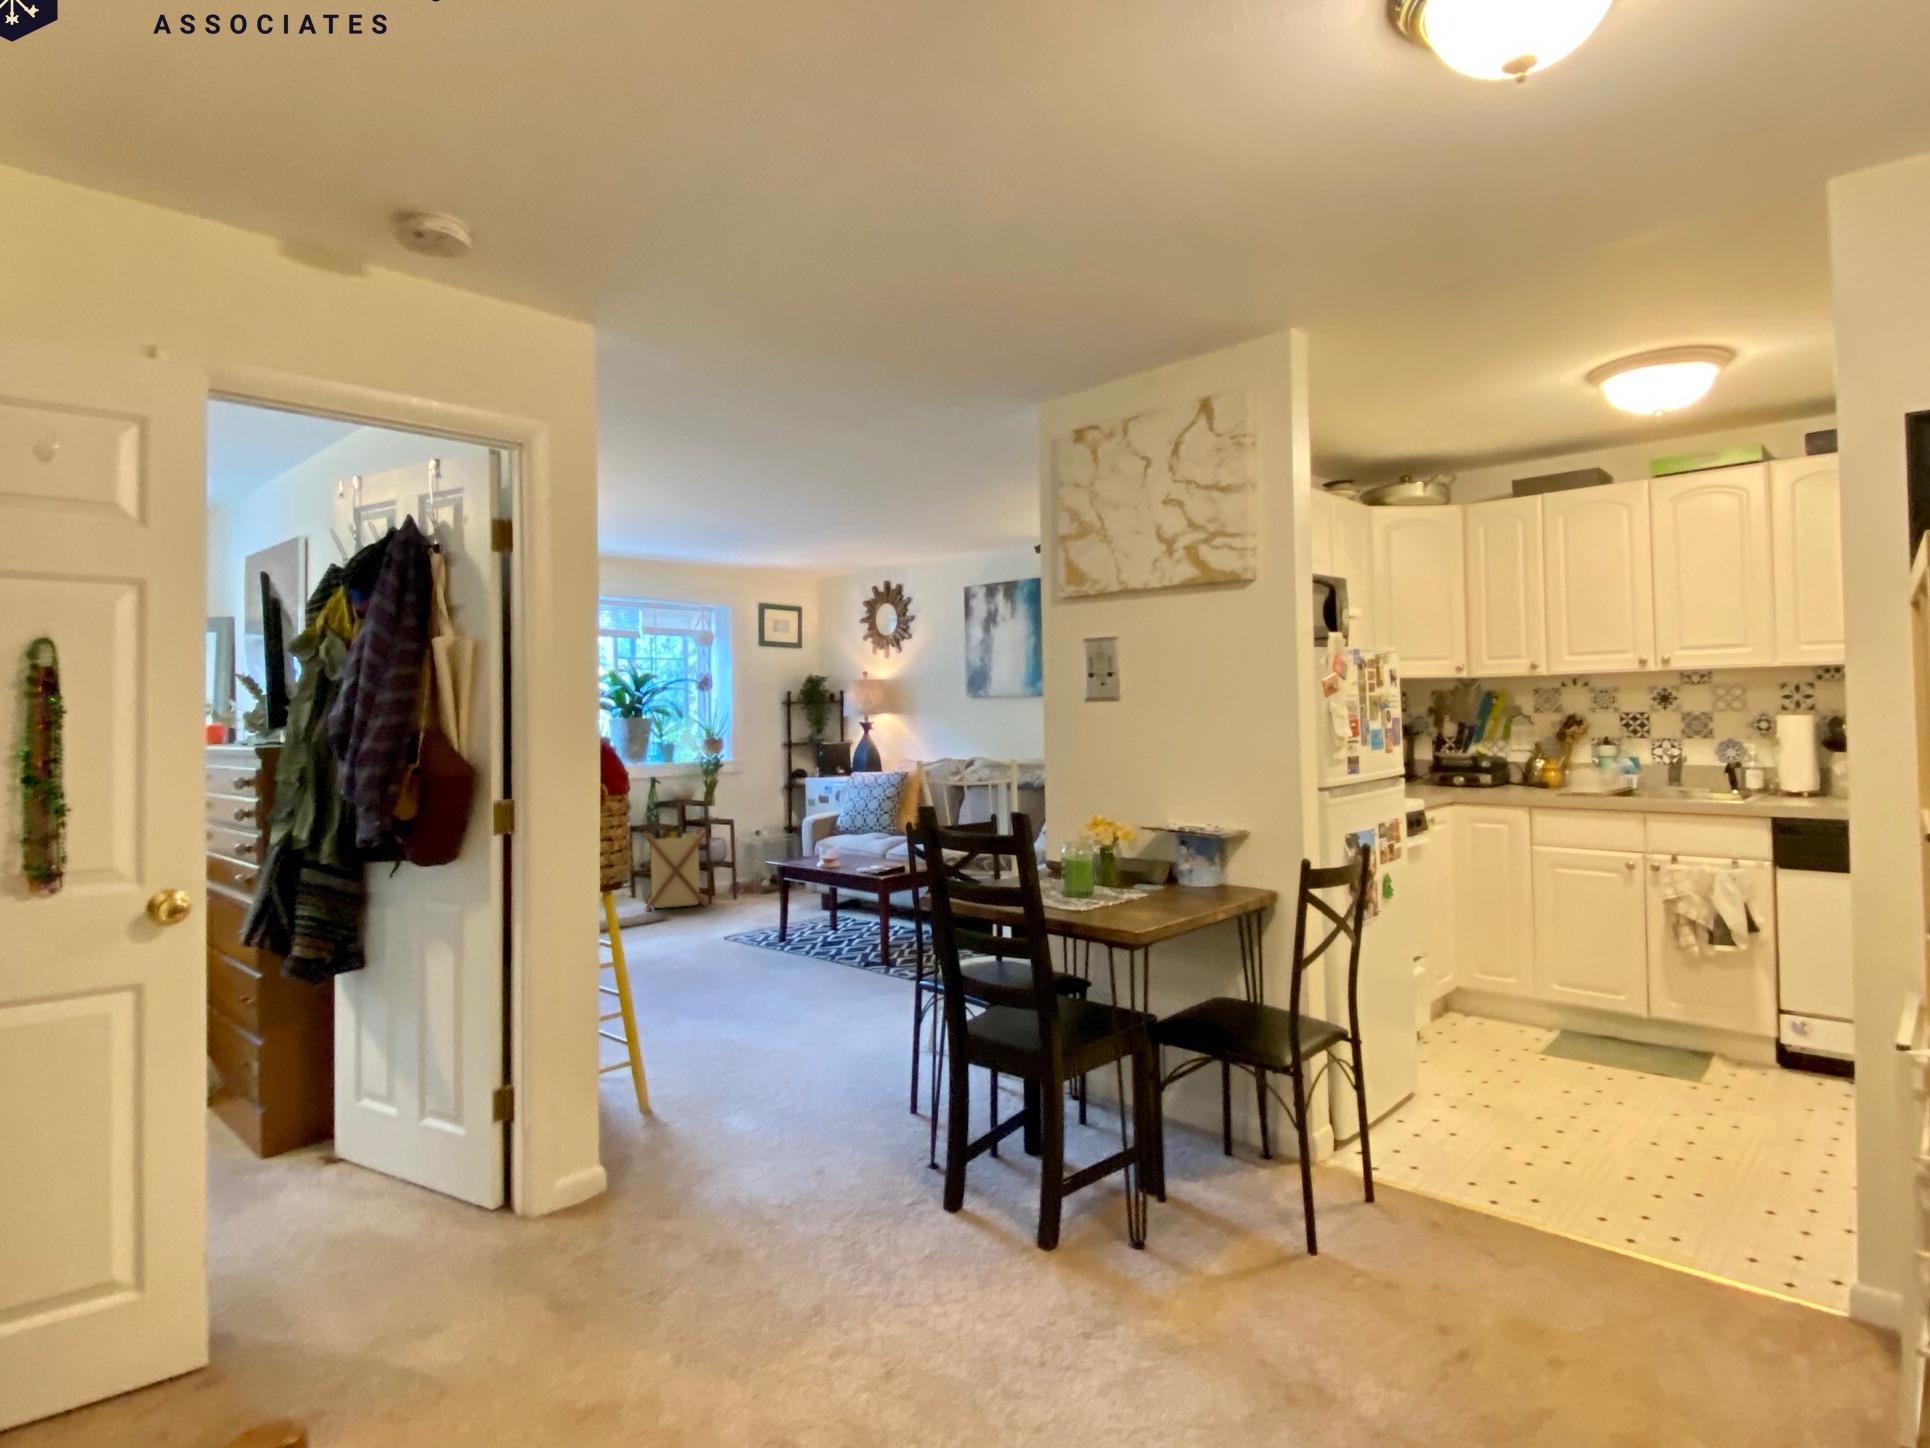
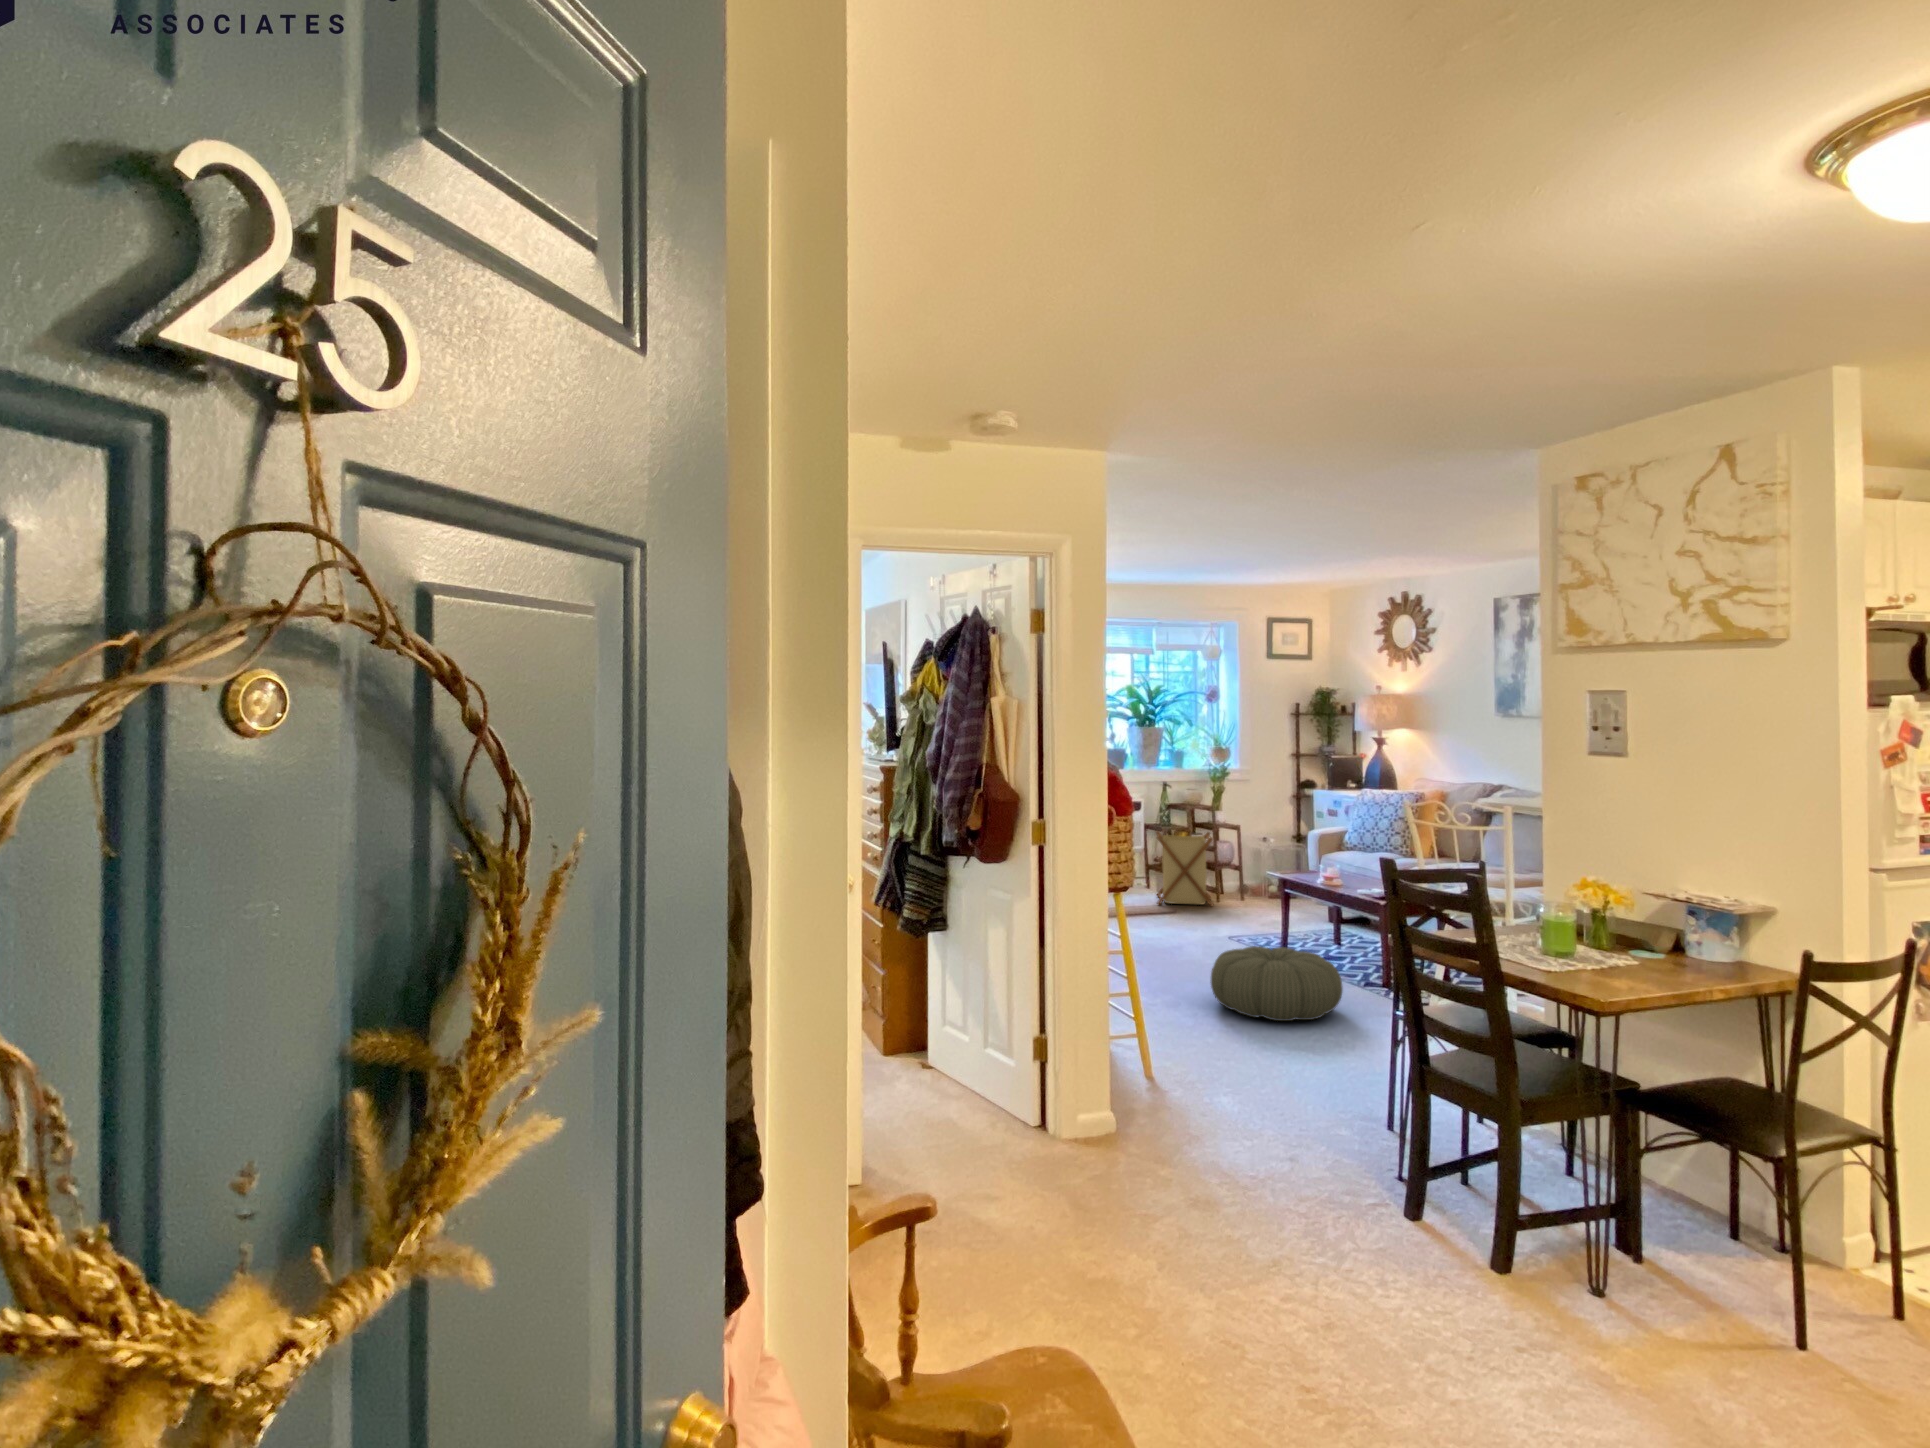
pouf: none [713,936,851,1016] -> present [1211,946,1343,1021]

